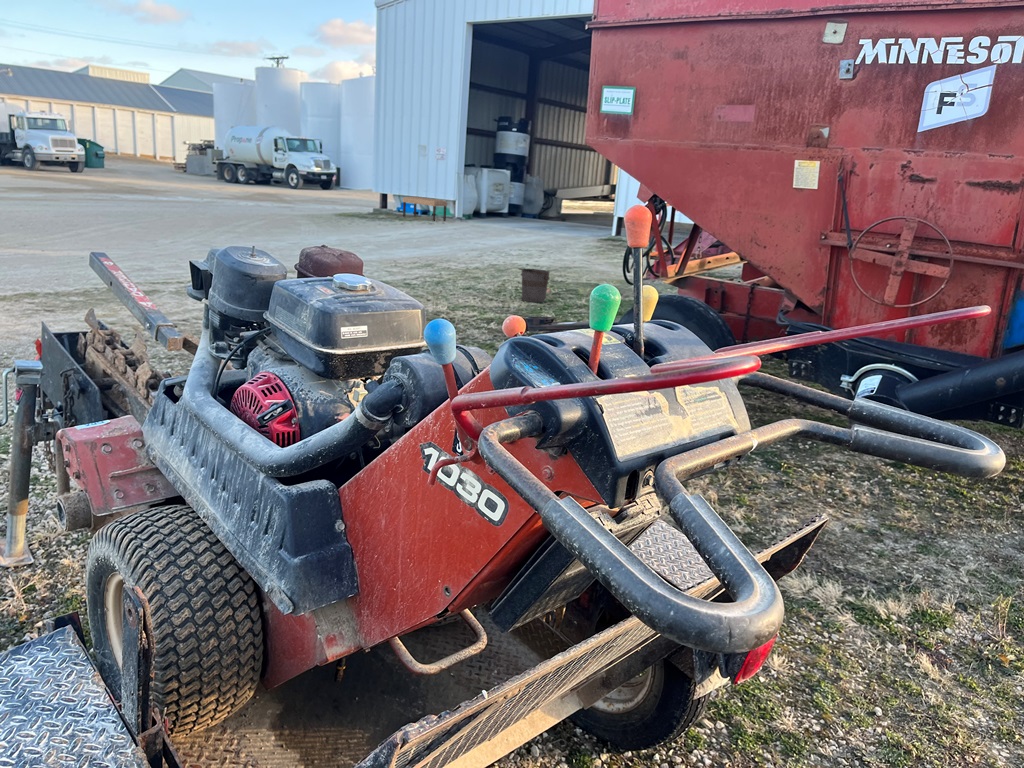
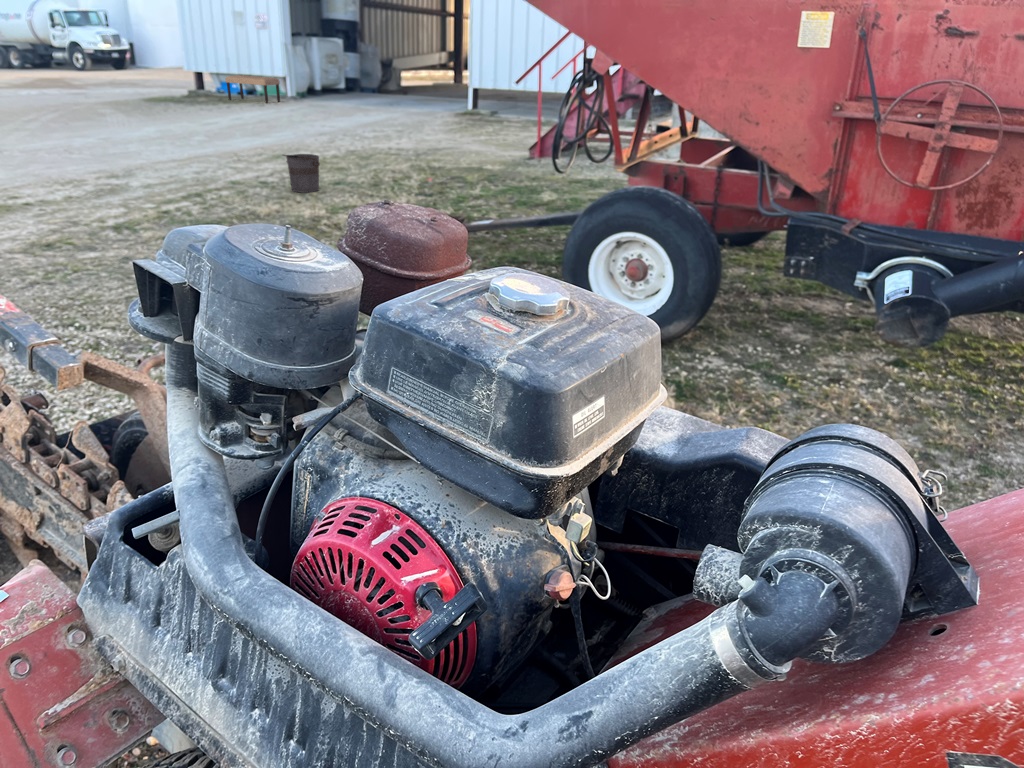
bucket: present [520,269,550,302] -> present [283,154,320,193]

